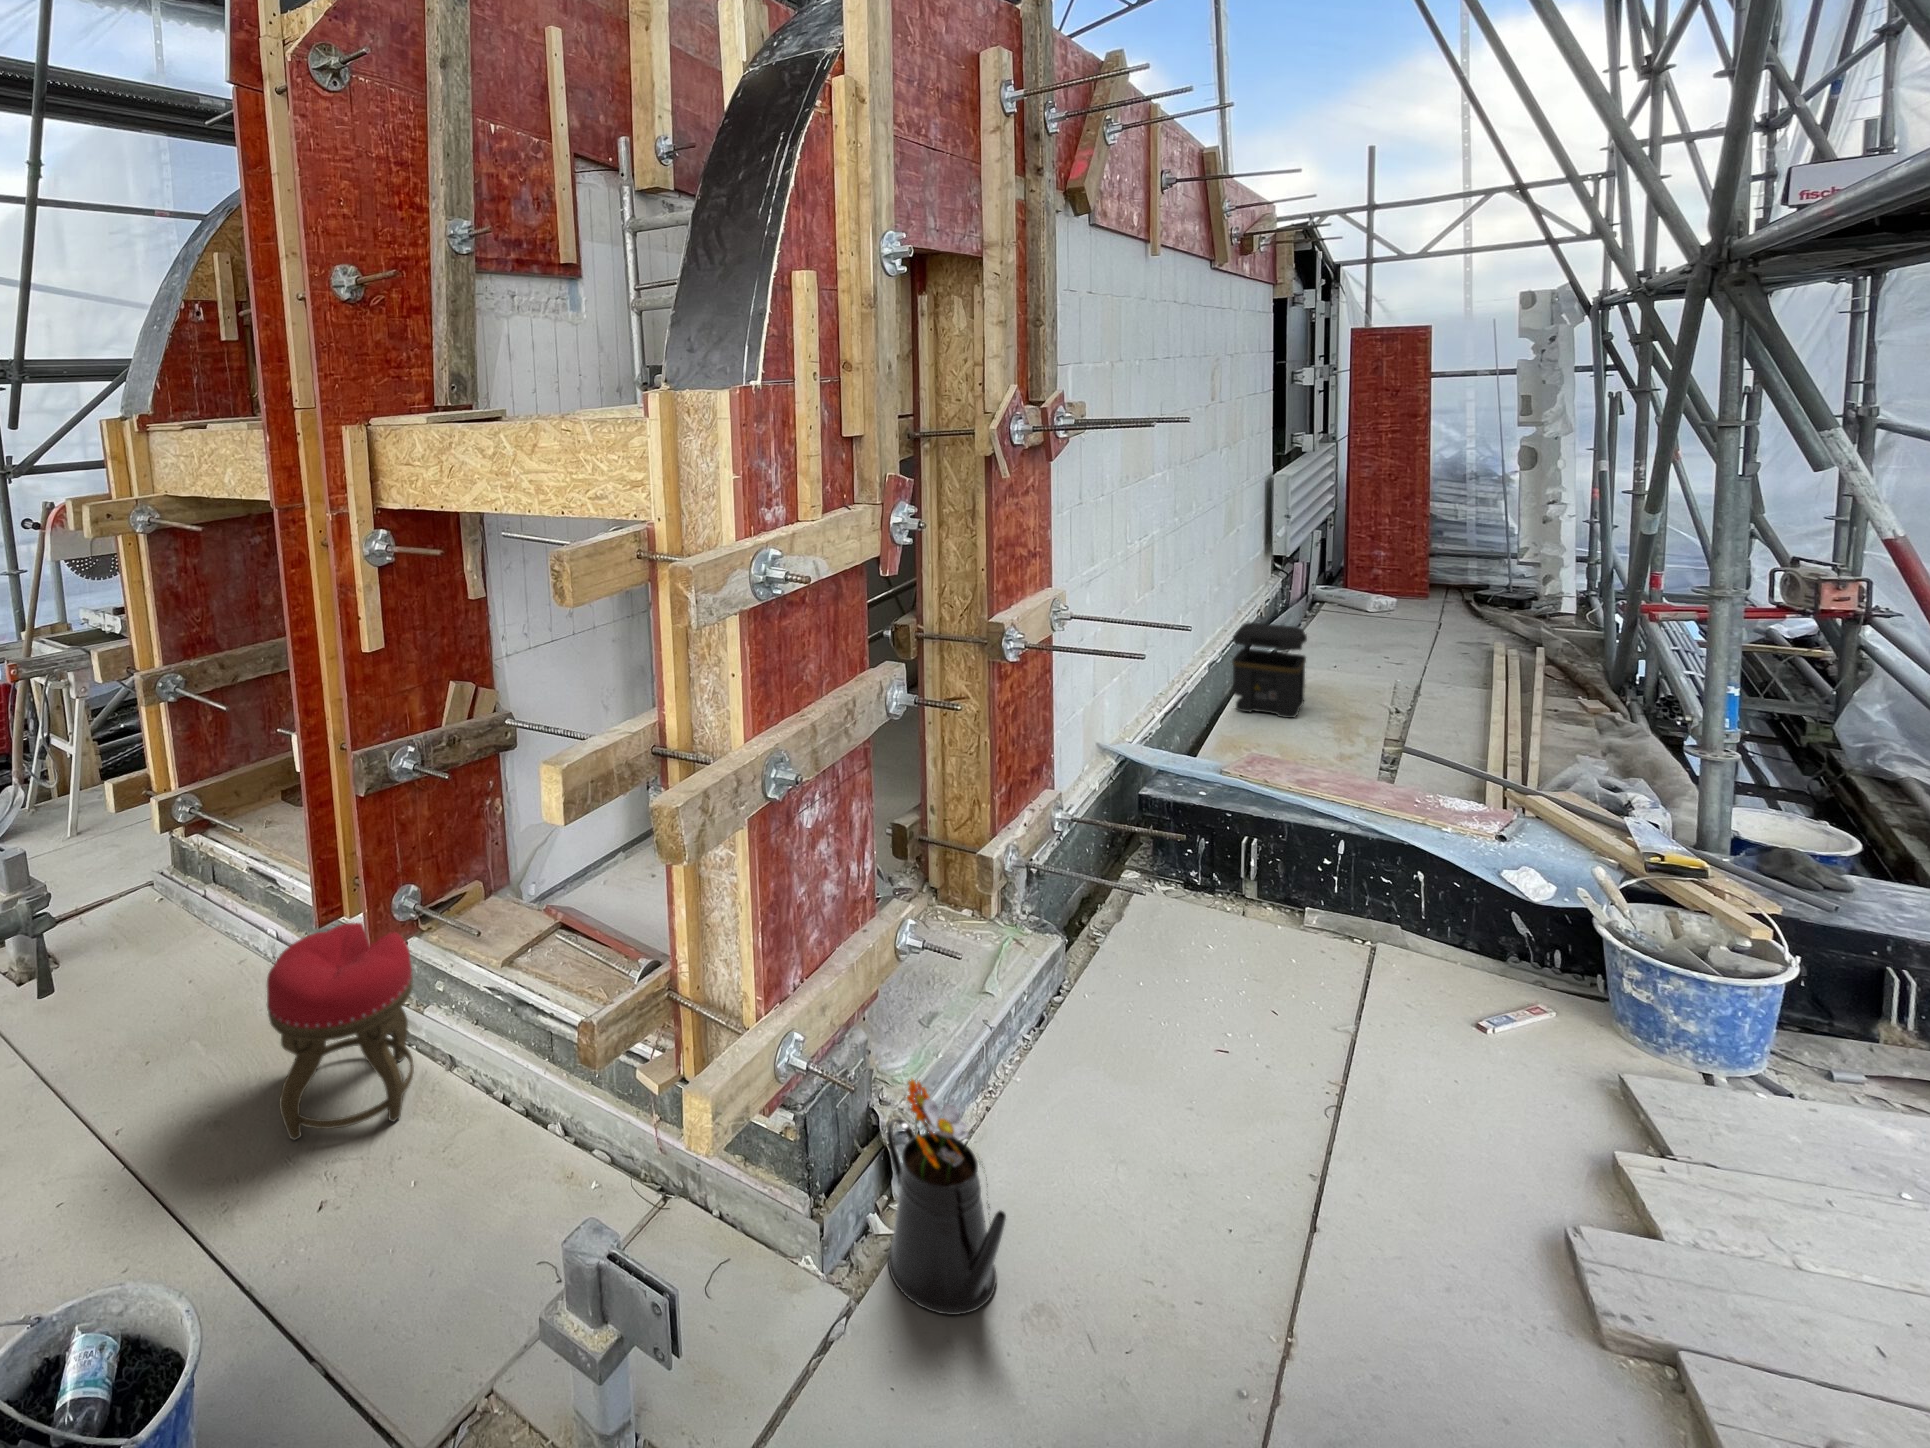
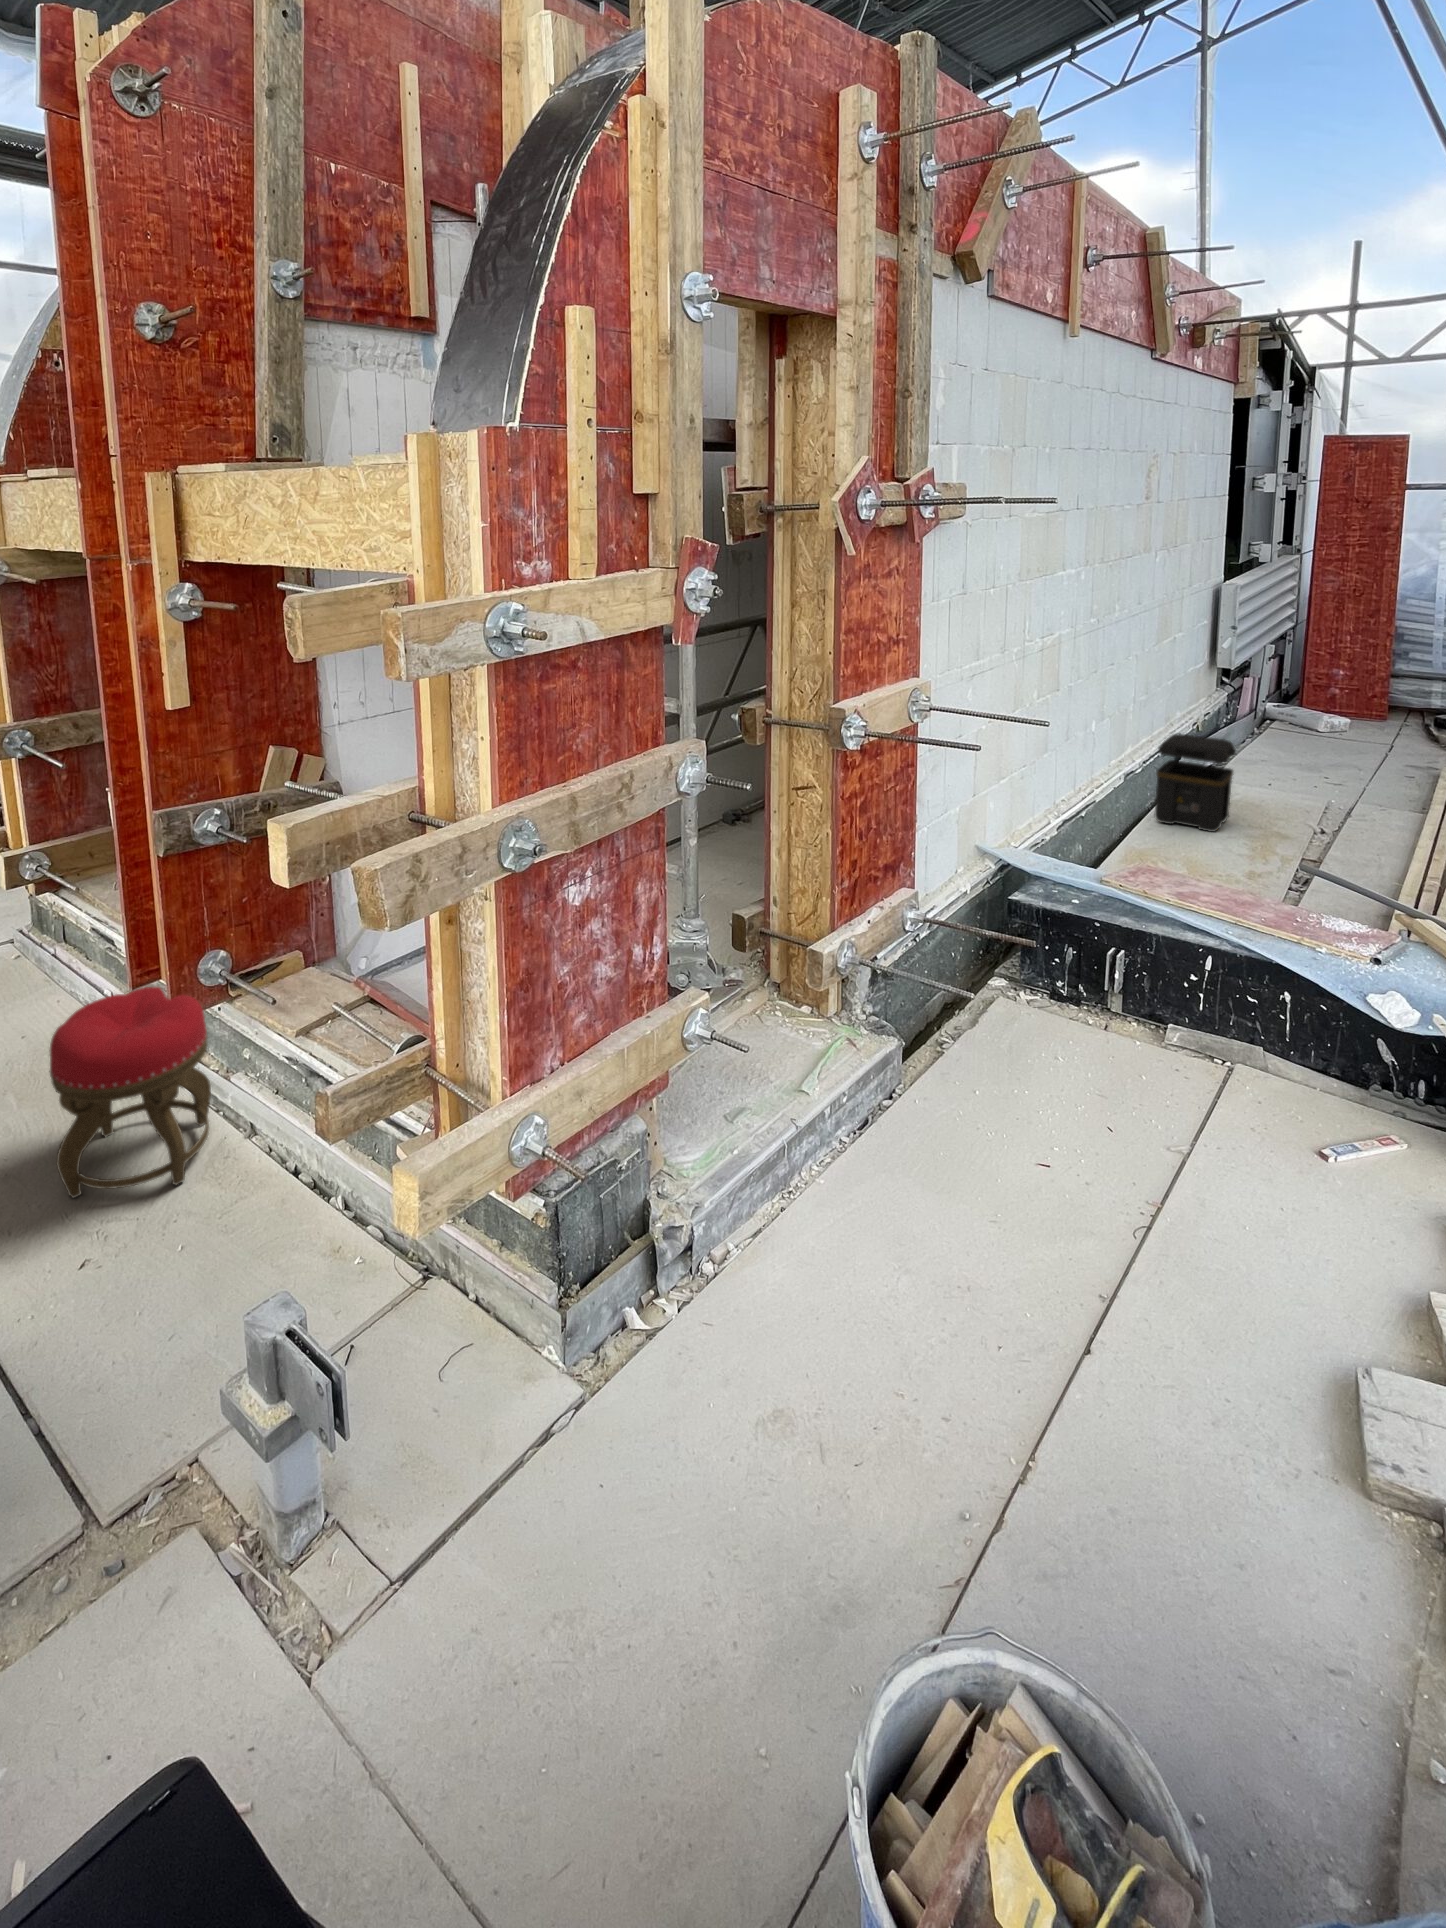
watering can: present [887,1079,1006,1315] -> none [635,1162,745,1414]

